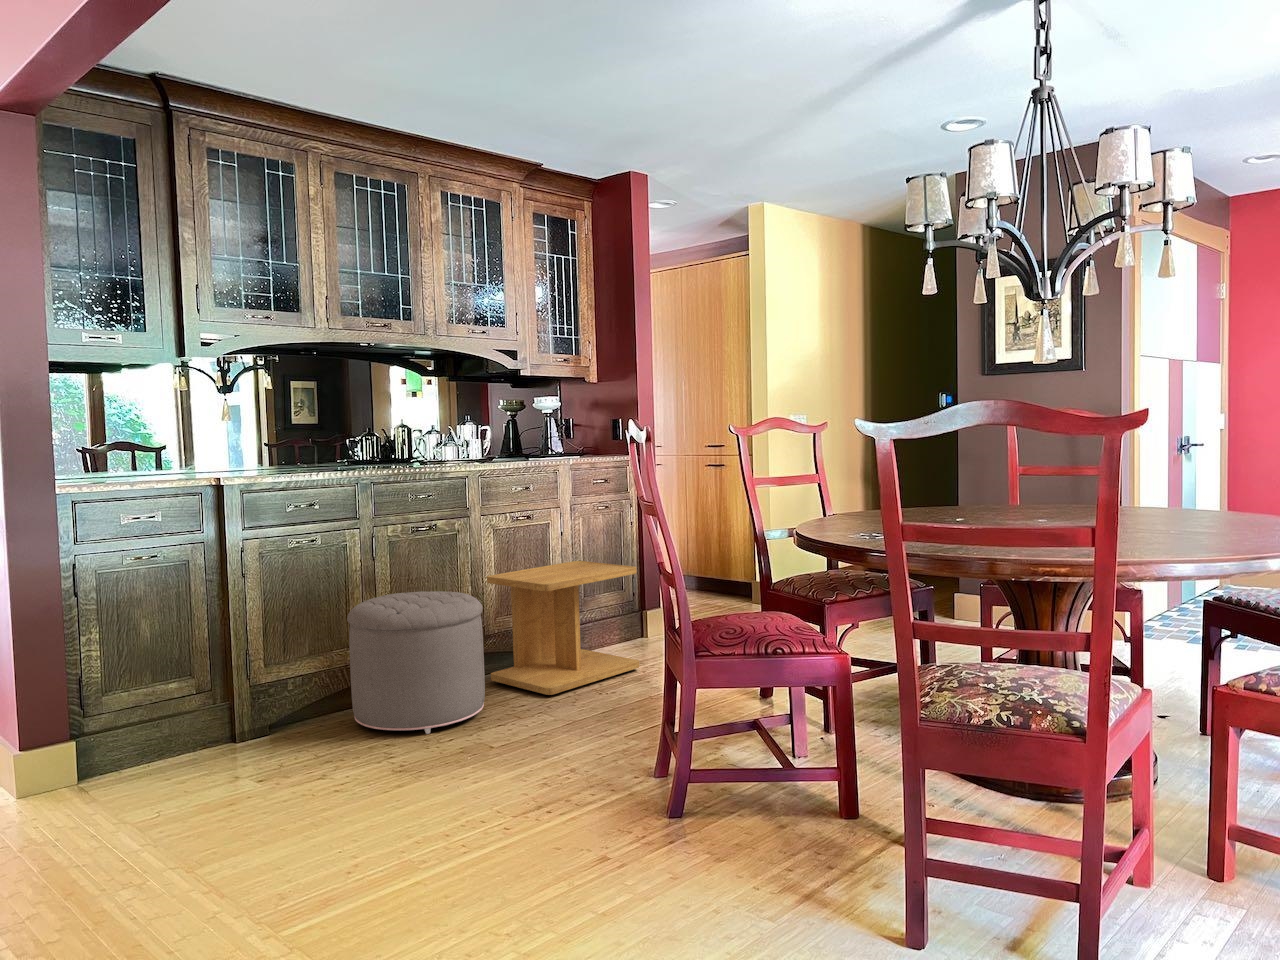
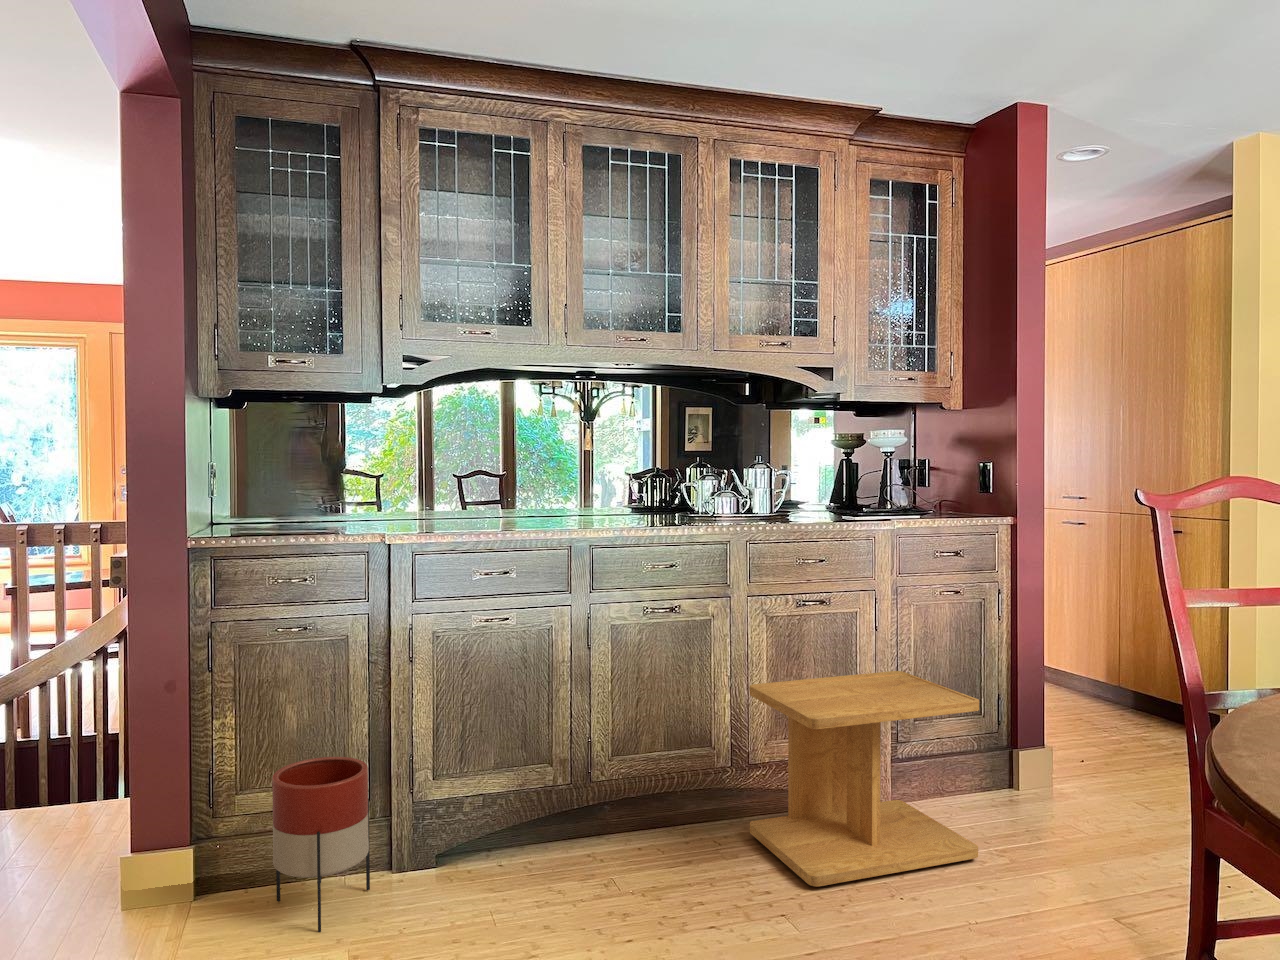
ottoman: present [347,591,485,734] -> none [530,699,714,923]
planter: none [150,654,235,778] -> present [272,757,370,932]

